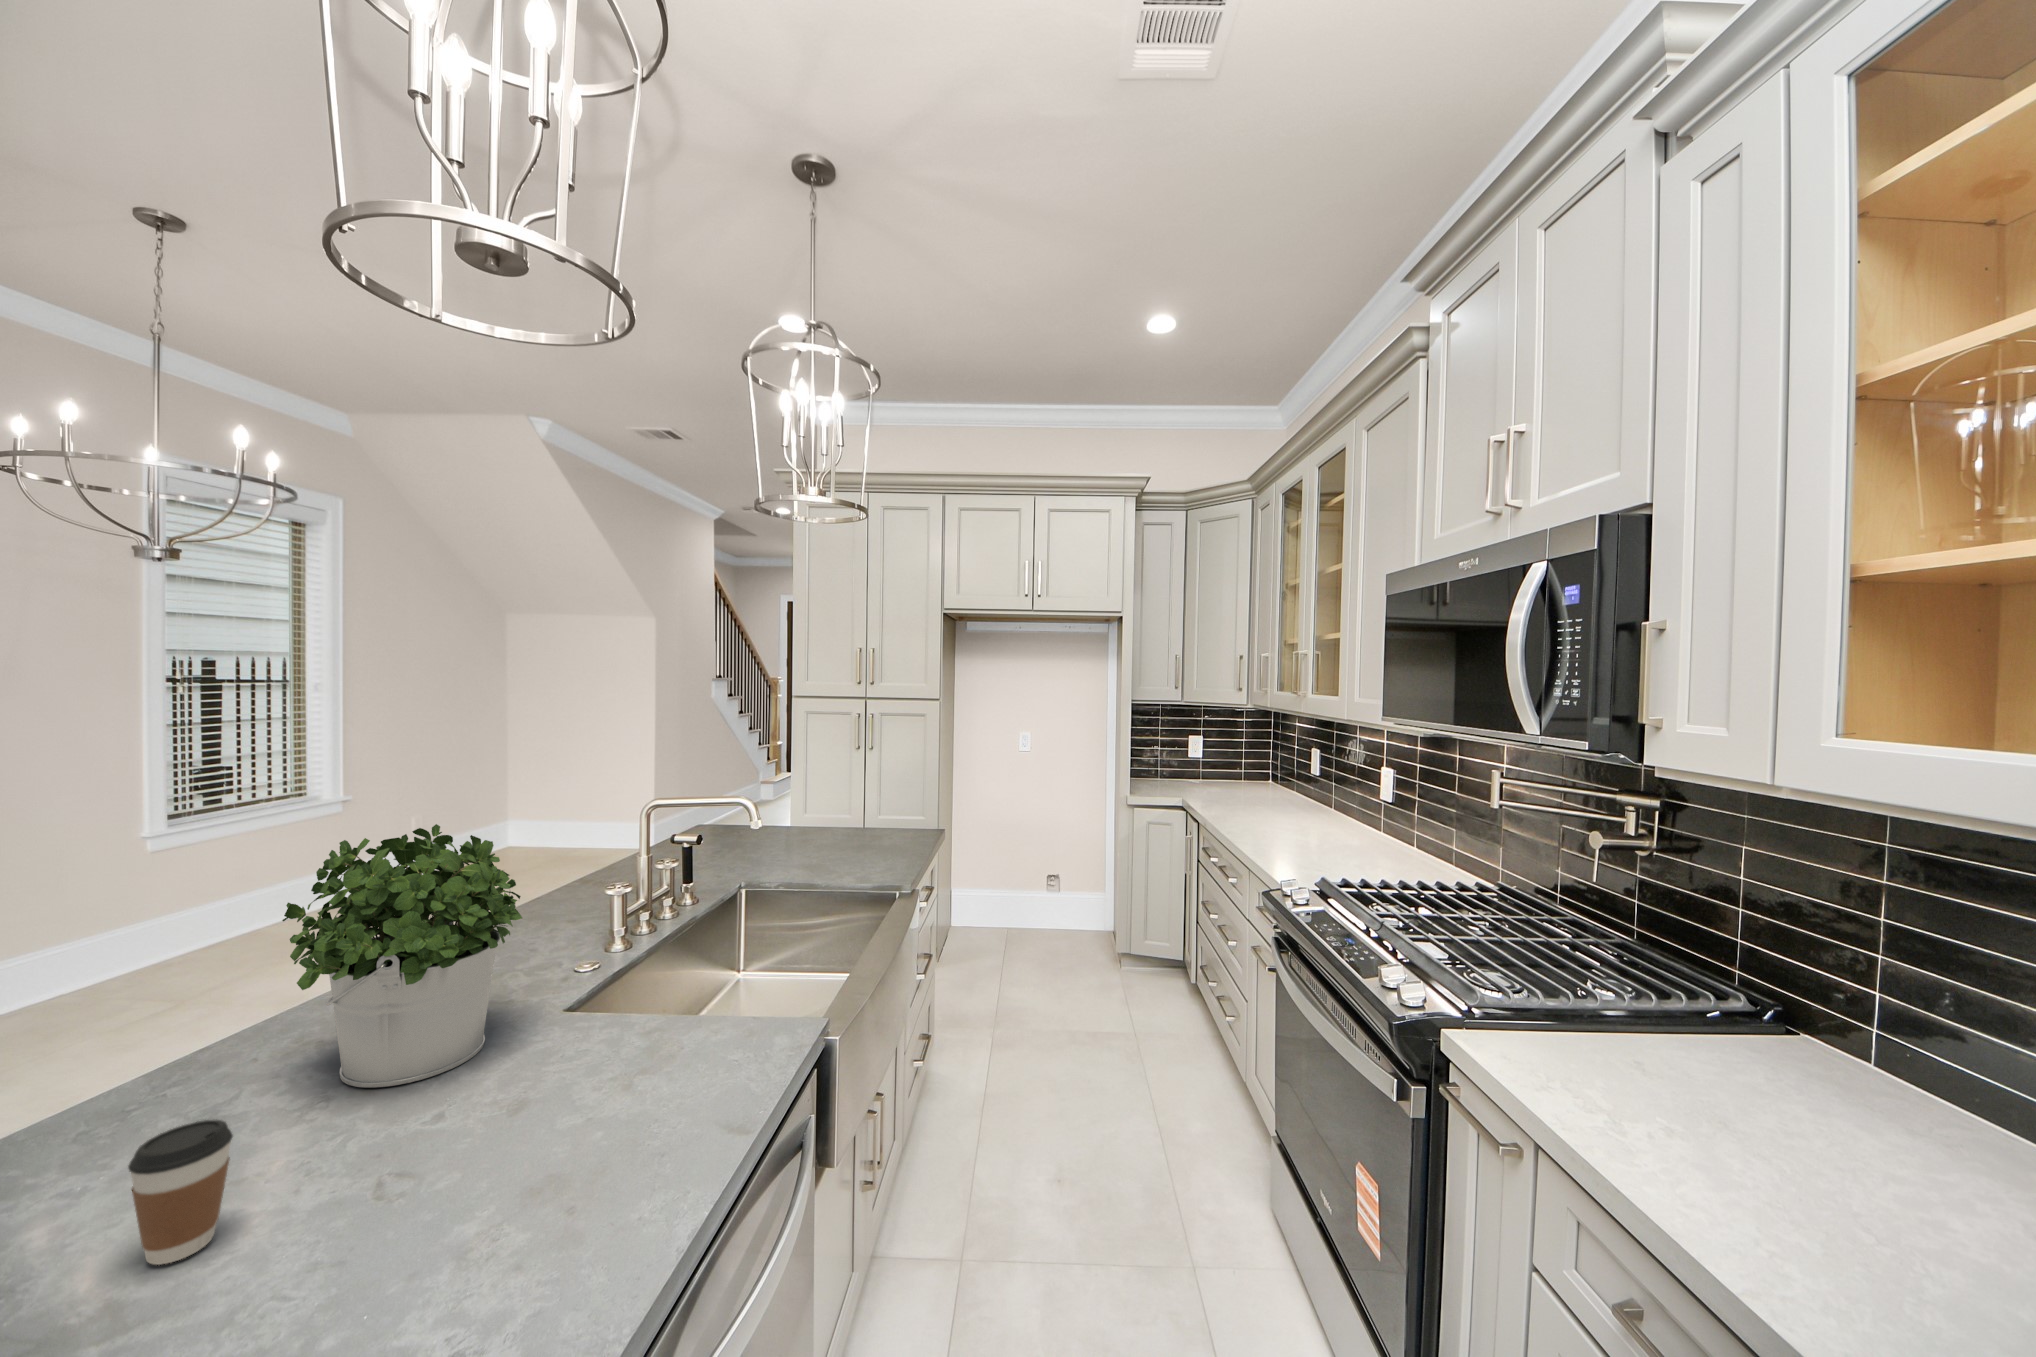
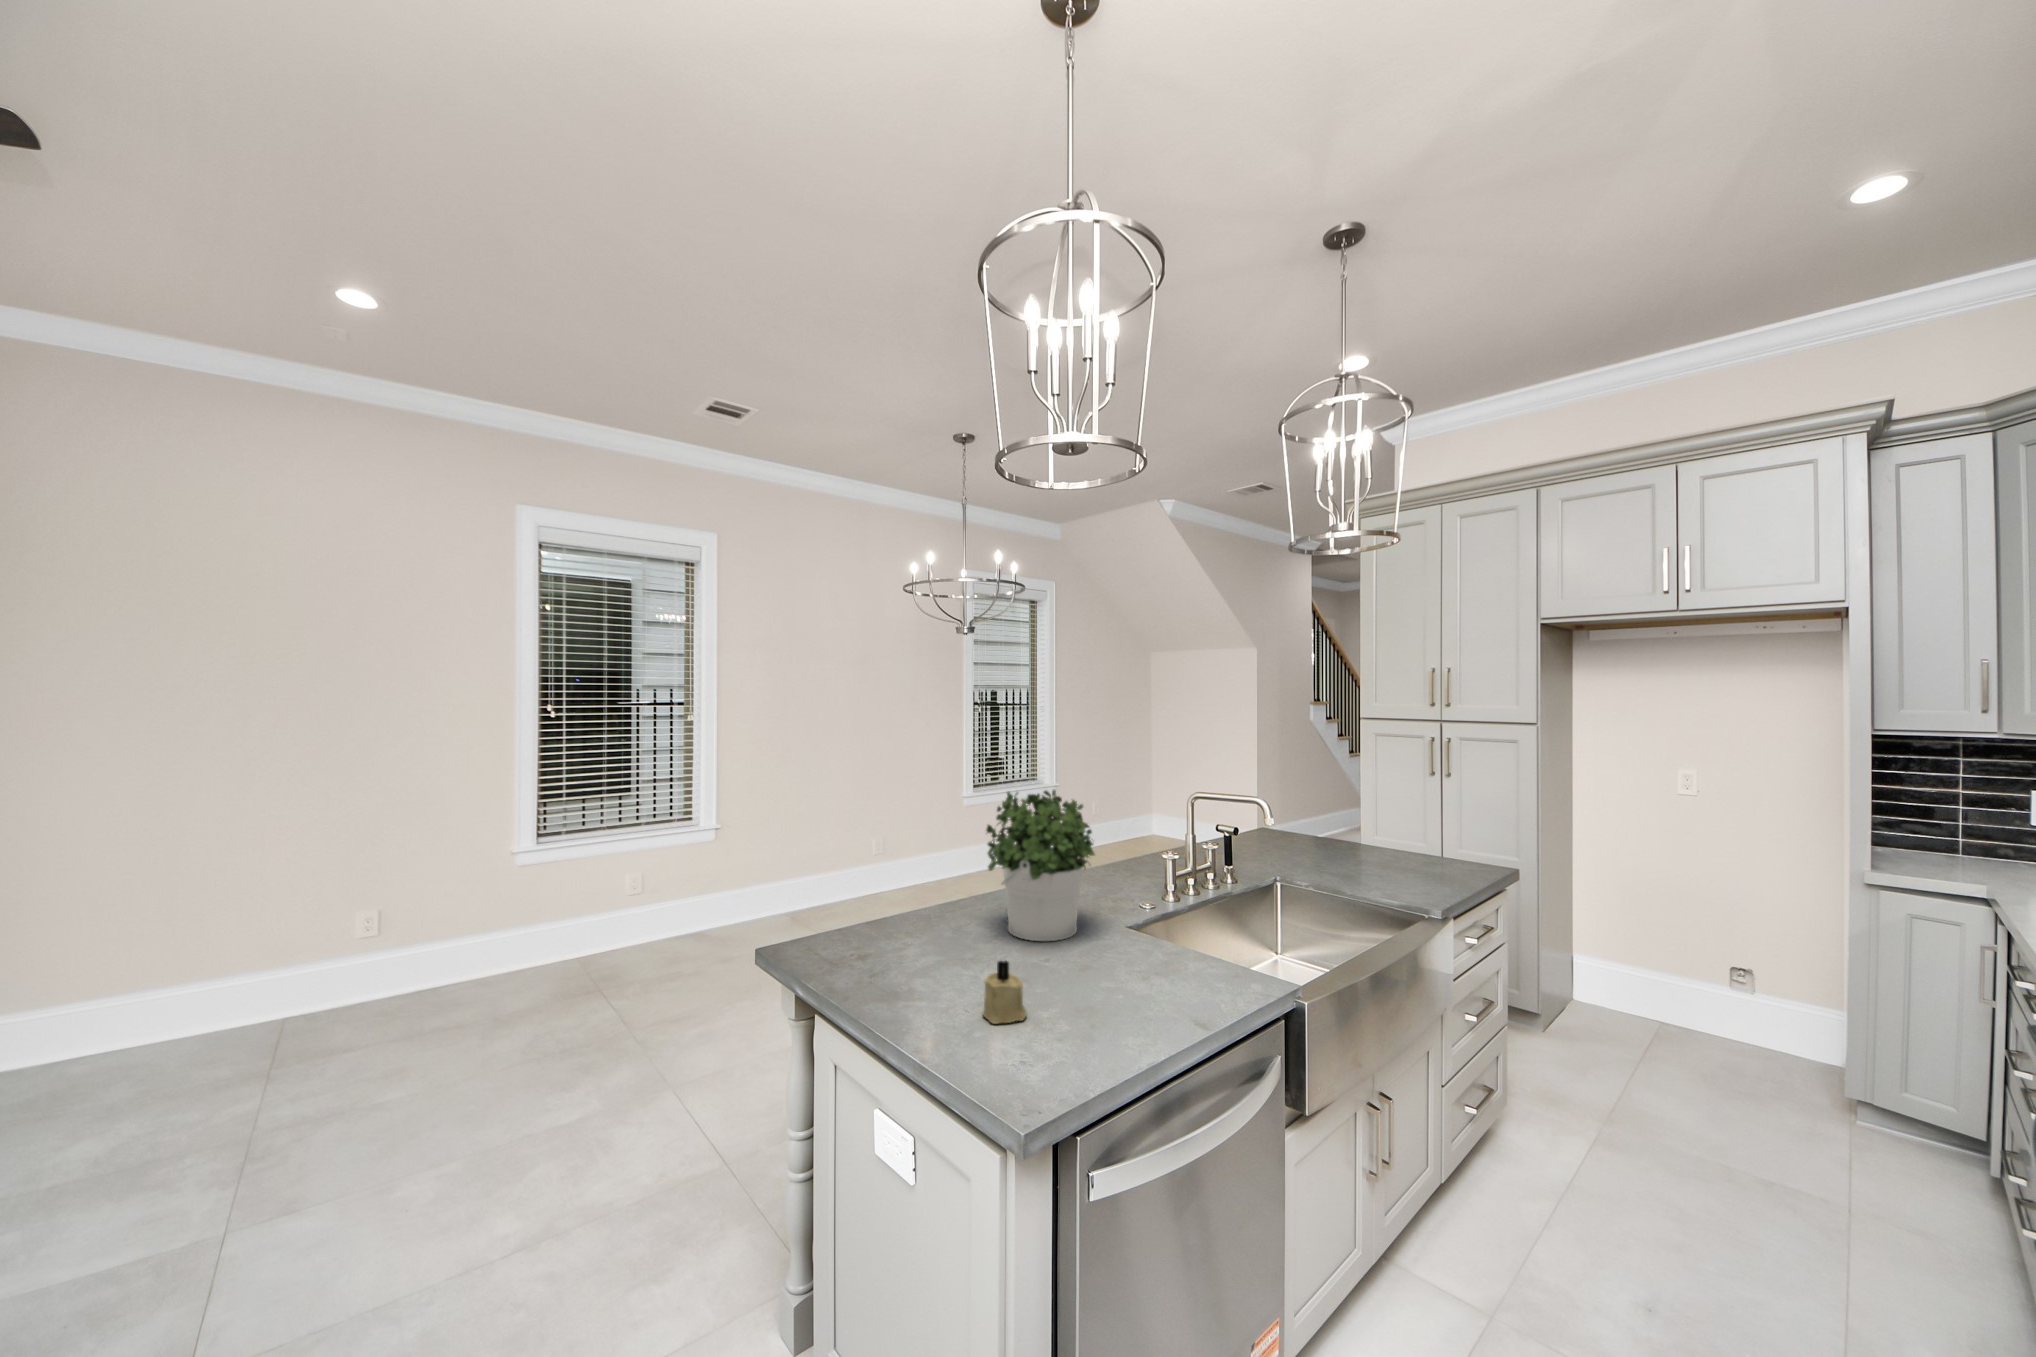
coffee cup: present [128,1119,233,1265] -> none [920,918,955,982]
candle: none [333,1163,439,1298] -> present [983,961,1026,1024]

